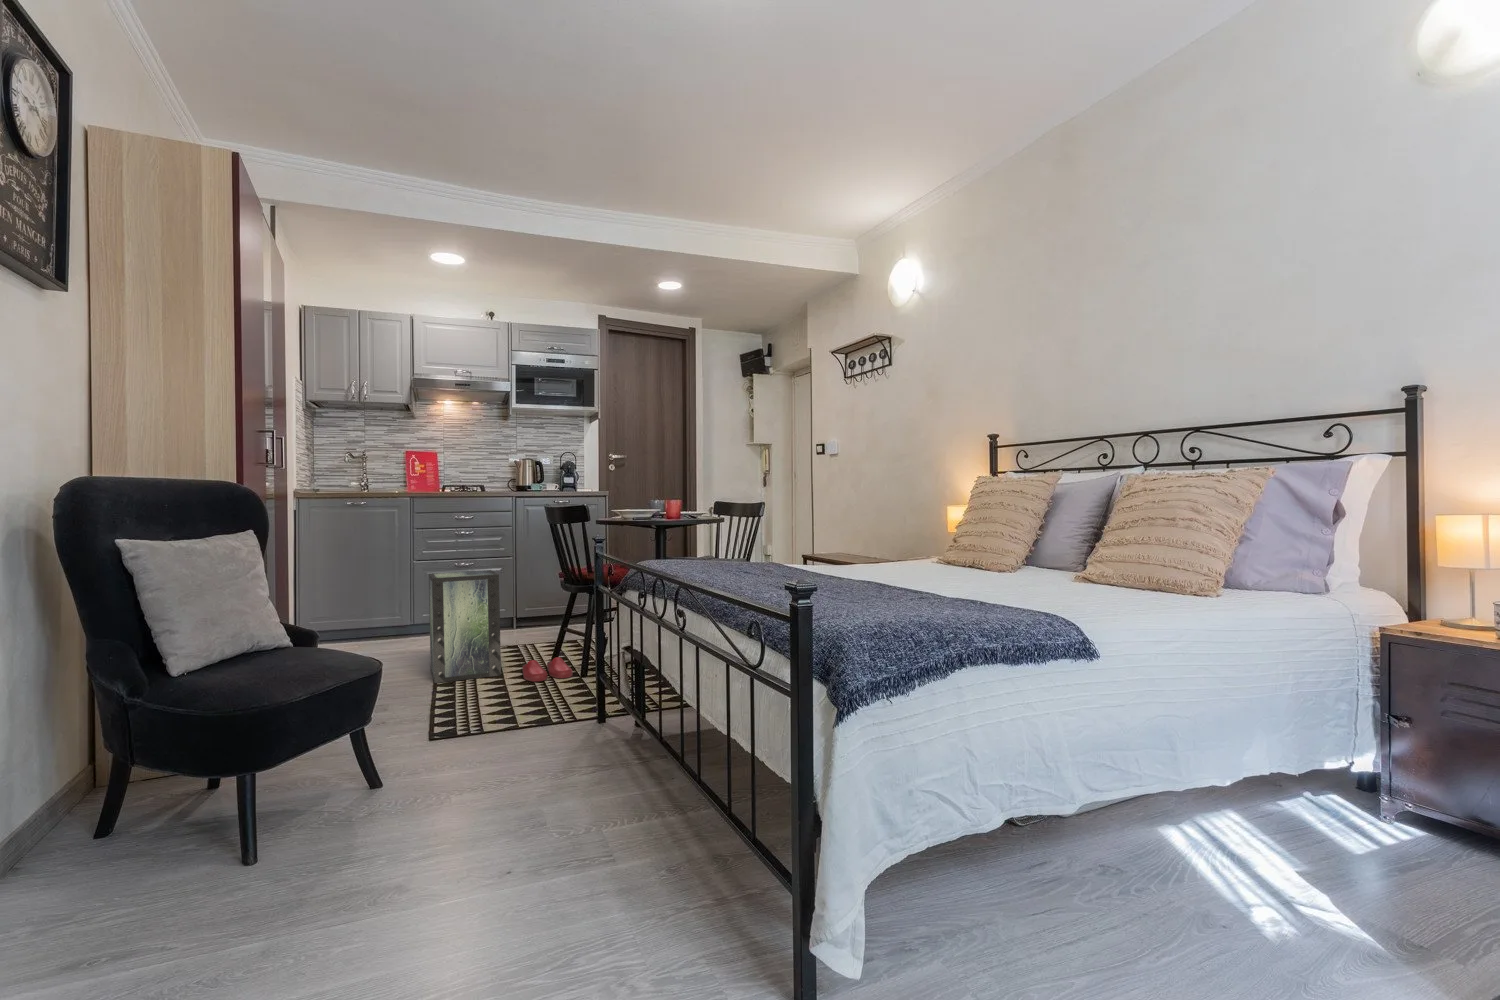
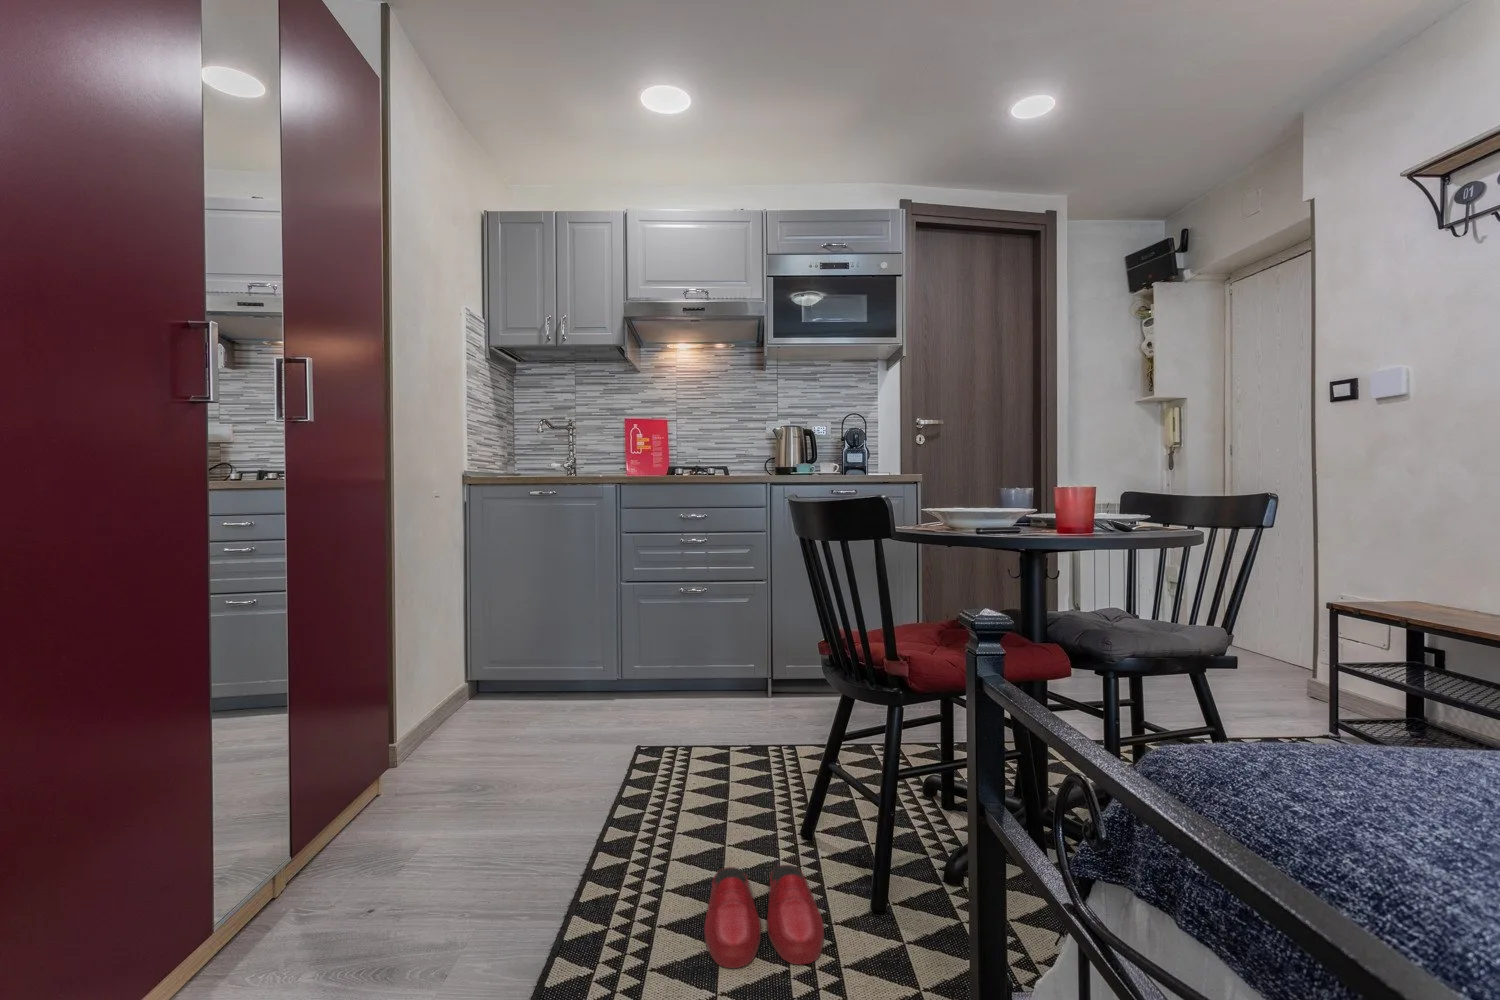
storage box: present [429,570,501,683] -> none [518,633,675,900]

